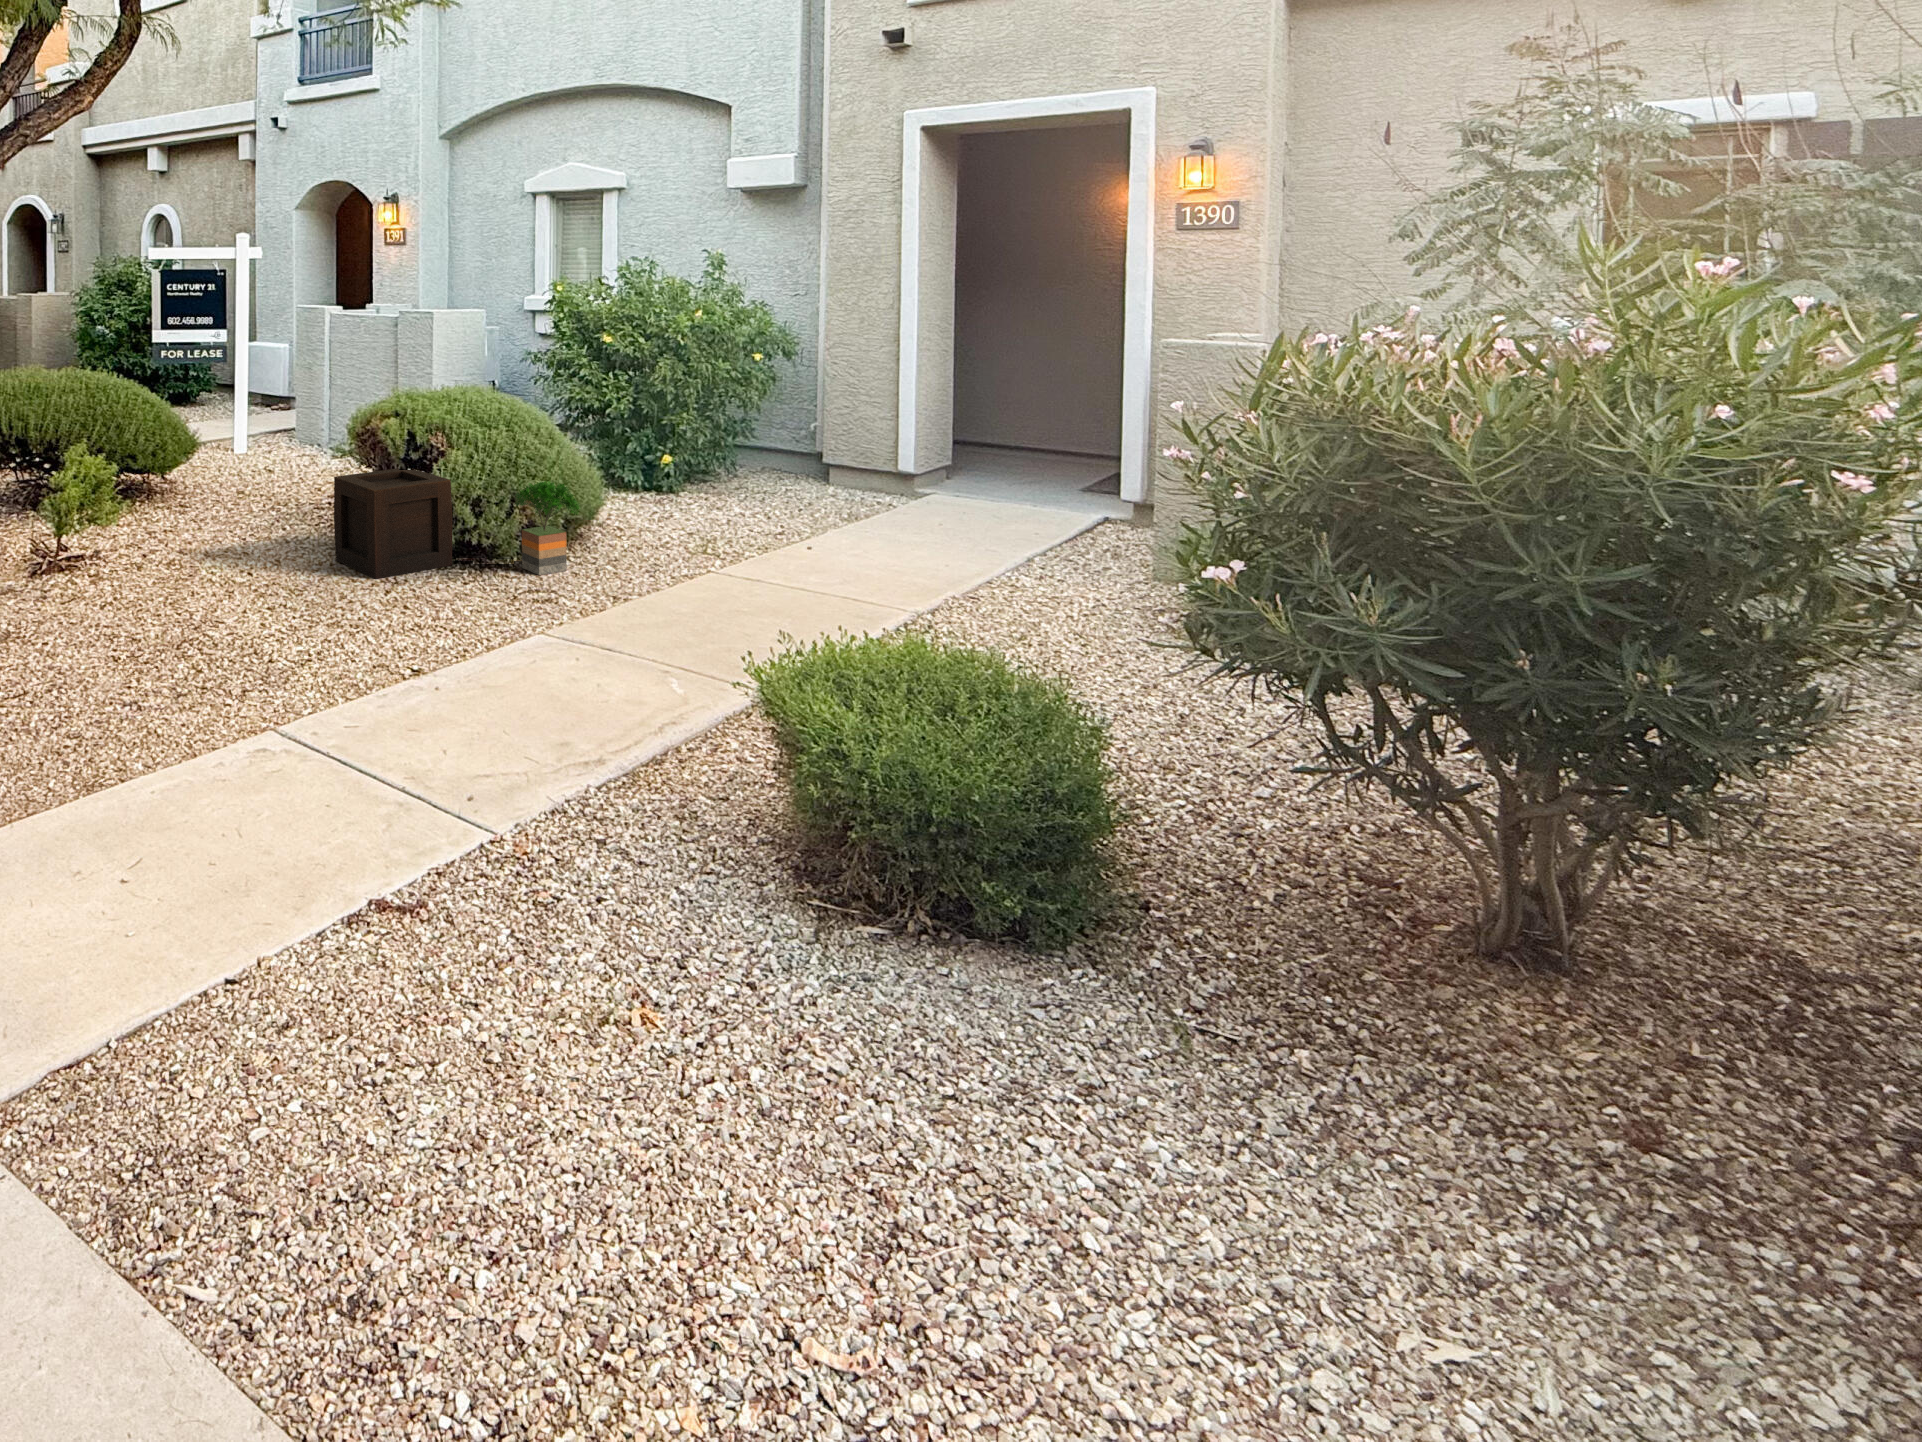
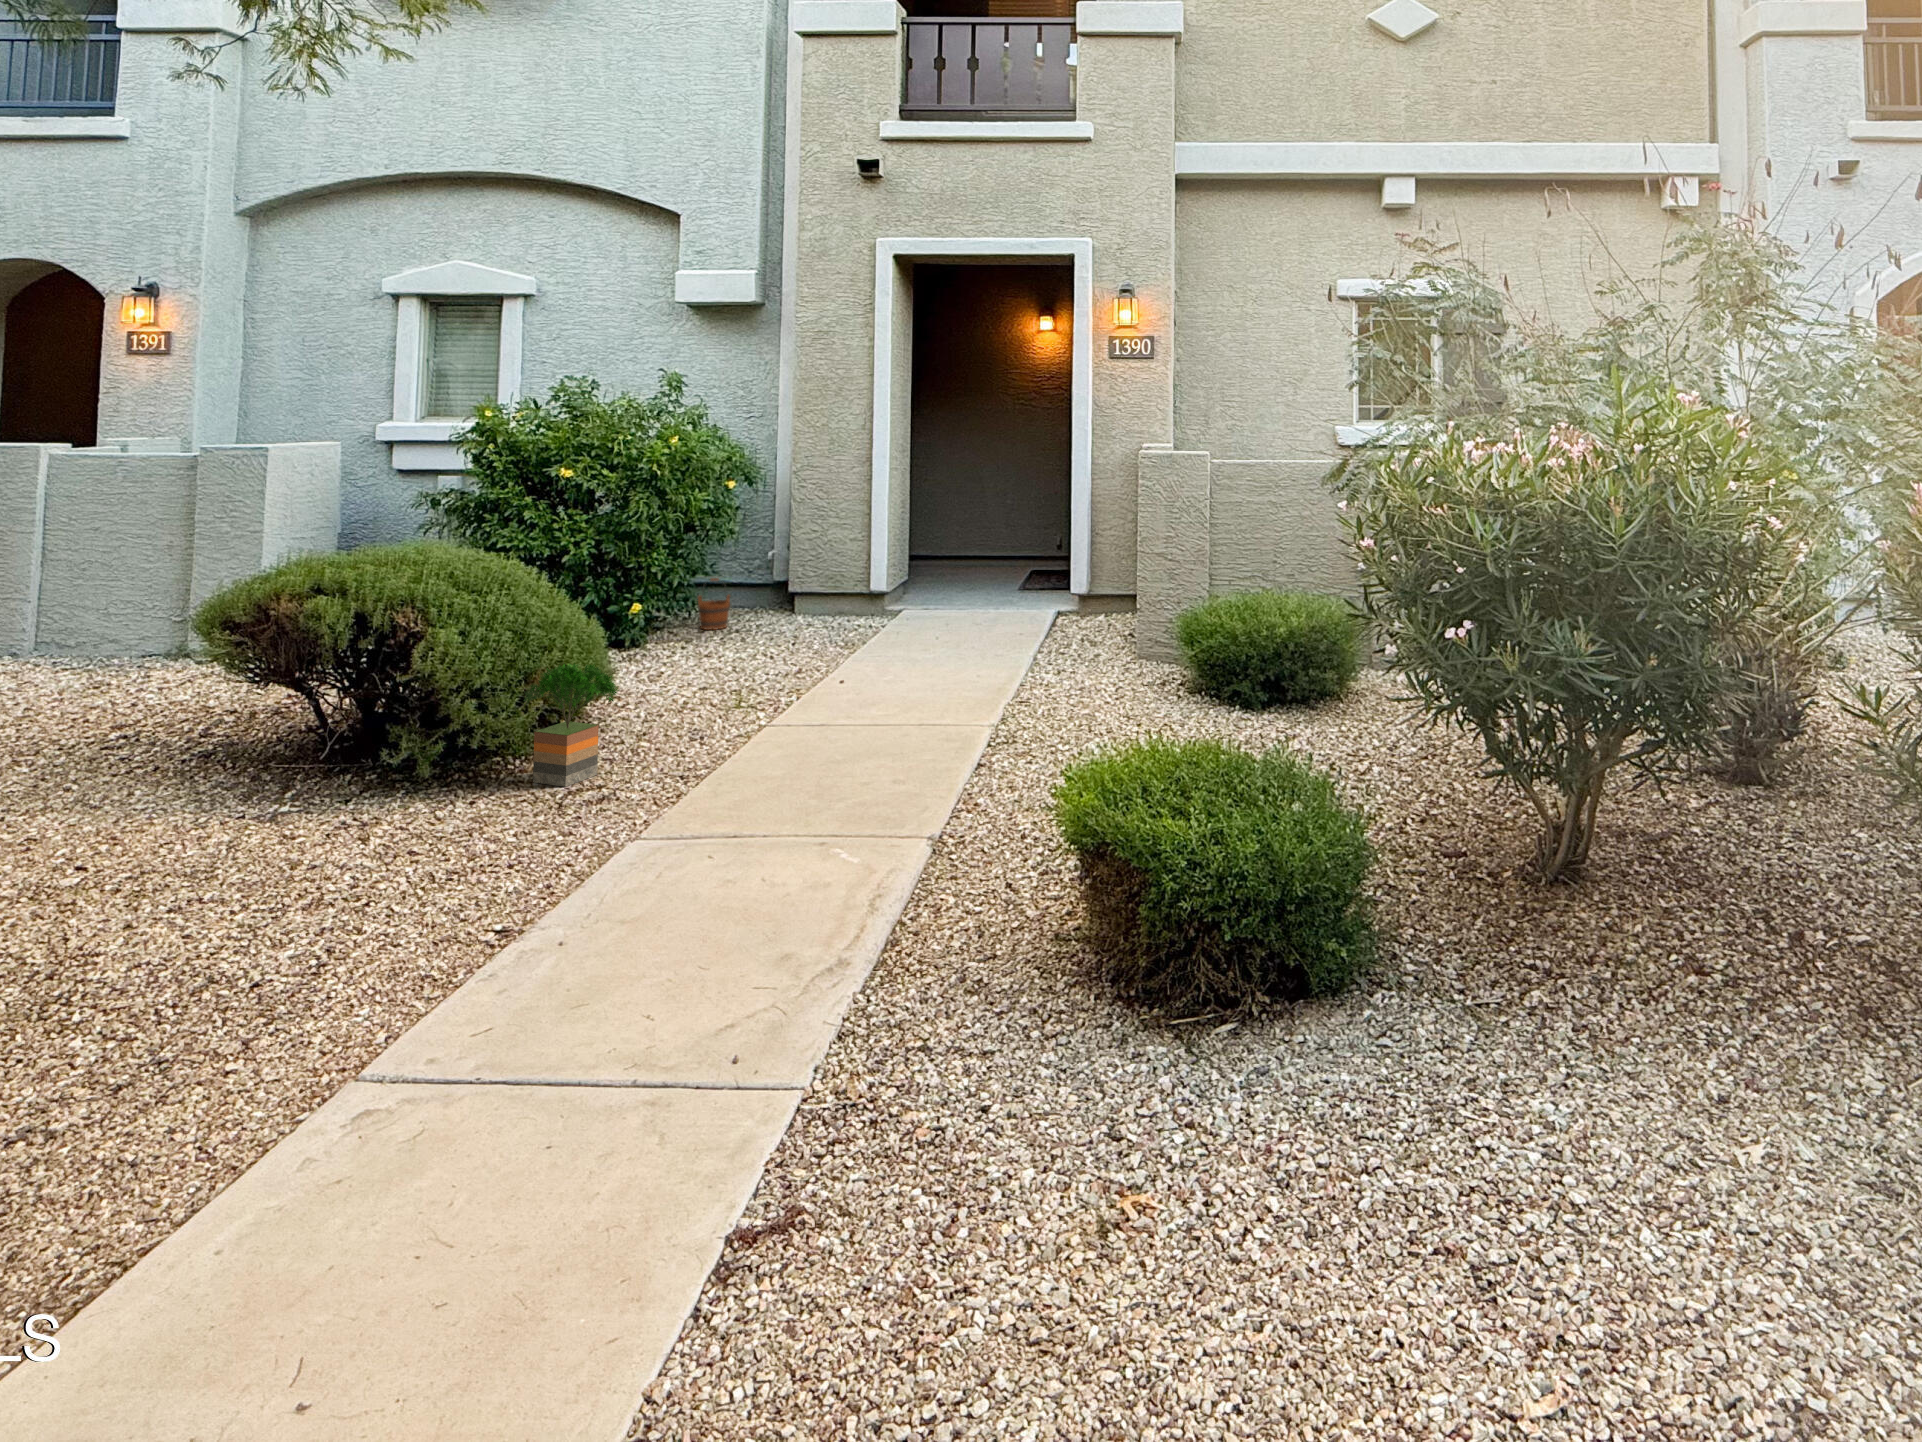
wooden bucket: none [738,425,765,470] -> present [698,578,730,630]
wooden crate: present [334,469,452,579] -> none [222,671,430,837]

